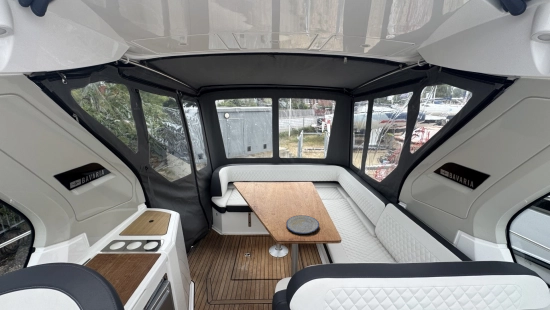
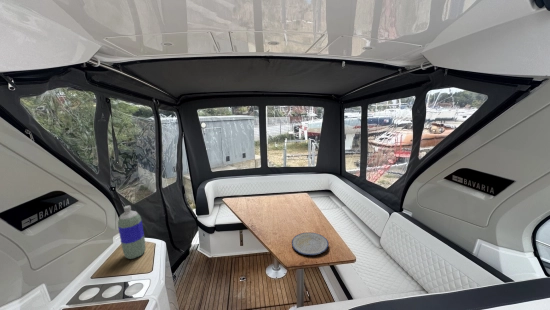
bottle: none [141,180,163,224] -> present [118,206,145,259]

